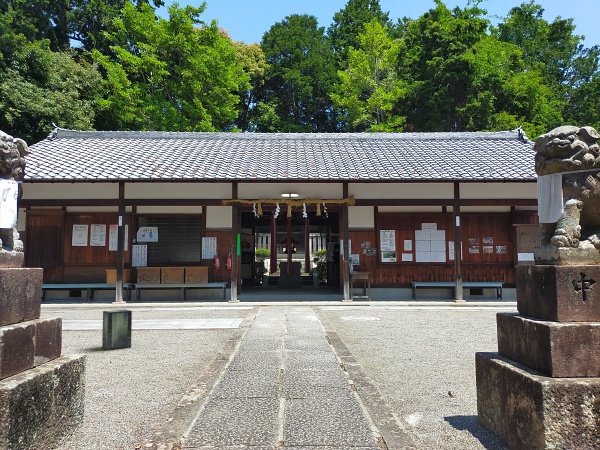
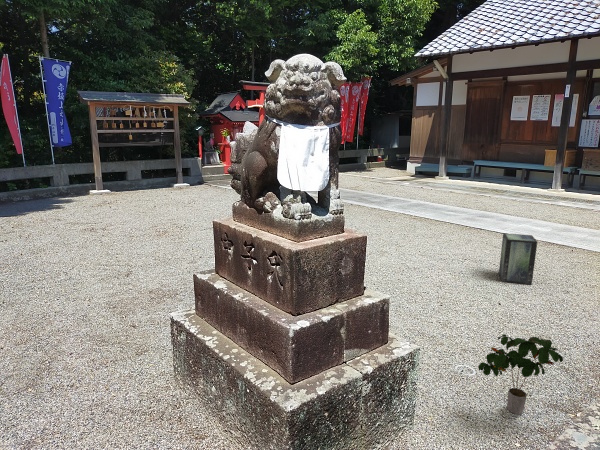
potted plant: none [127,335,179,395] -> present [478,334,563,414]

